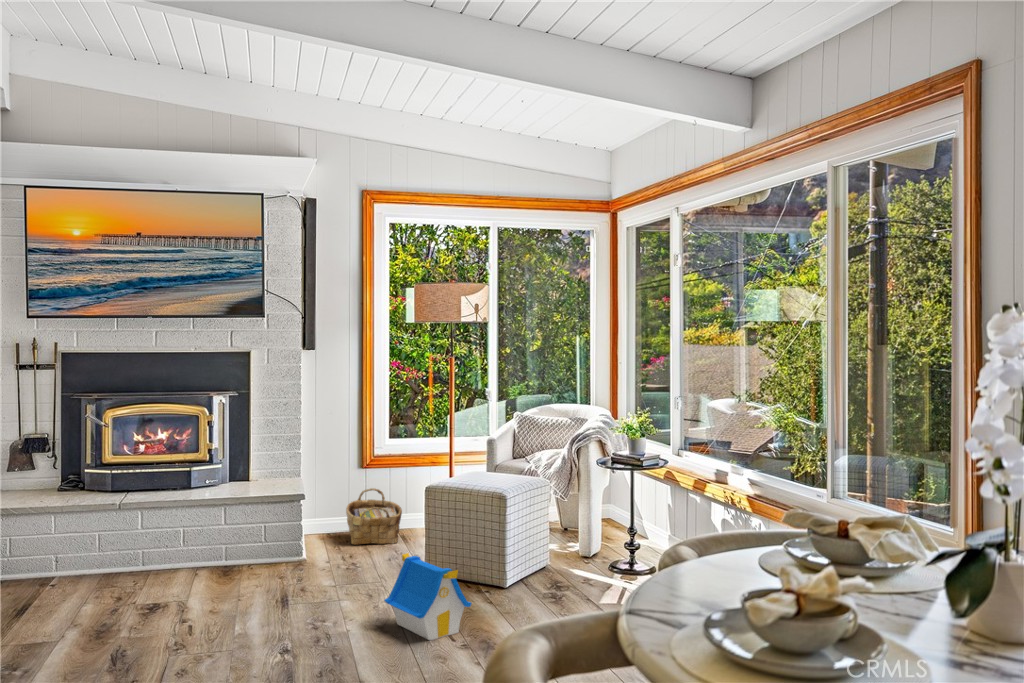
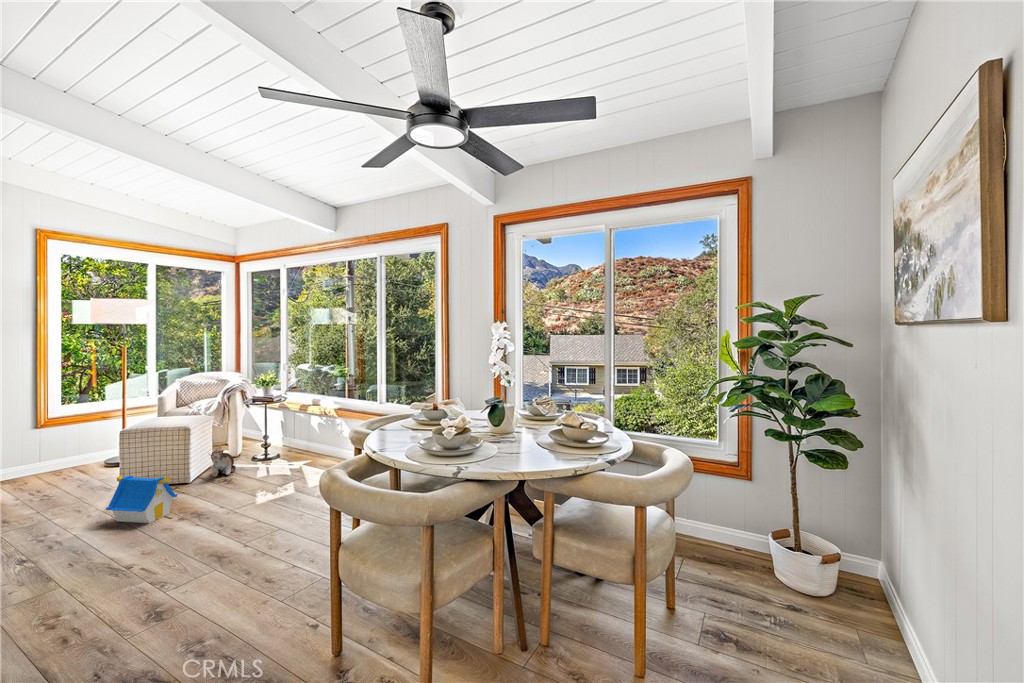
woven basket: present [346,488,402,545] -> none [25,442,83,484]
plush toy: none [530,538,575,588] -> present [209,449,236,477]

